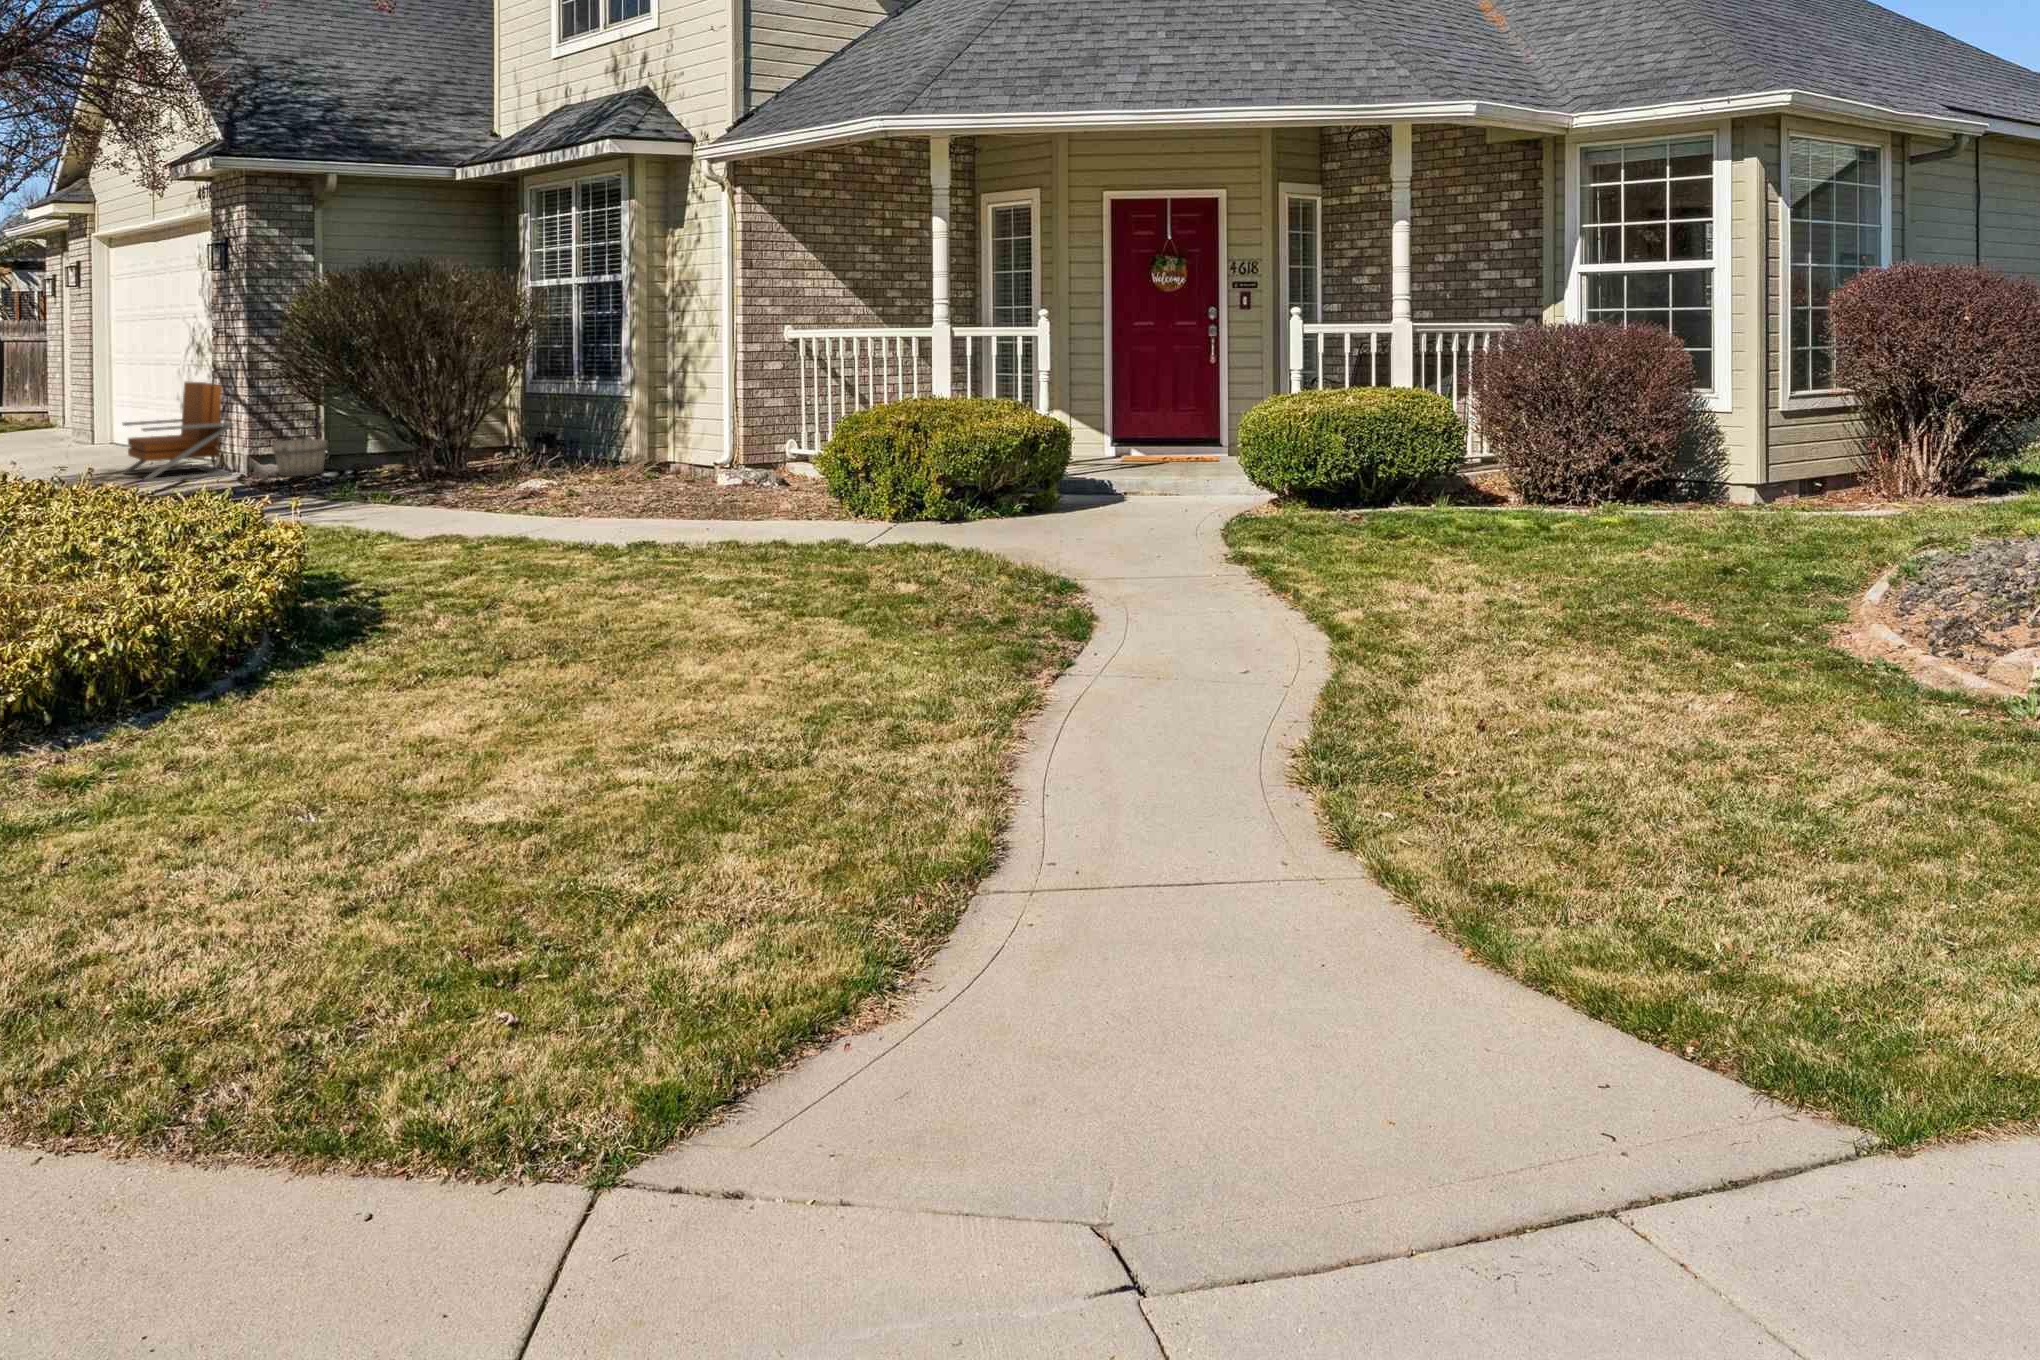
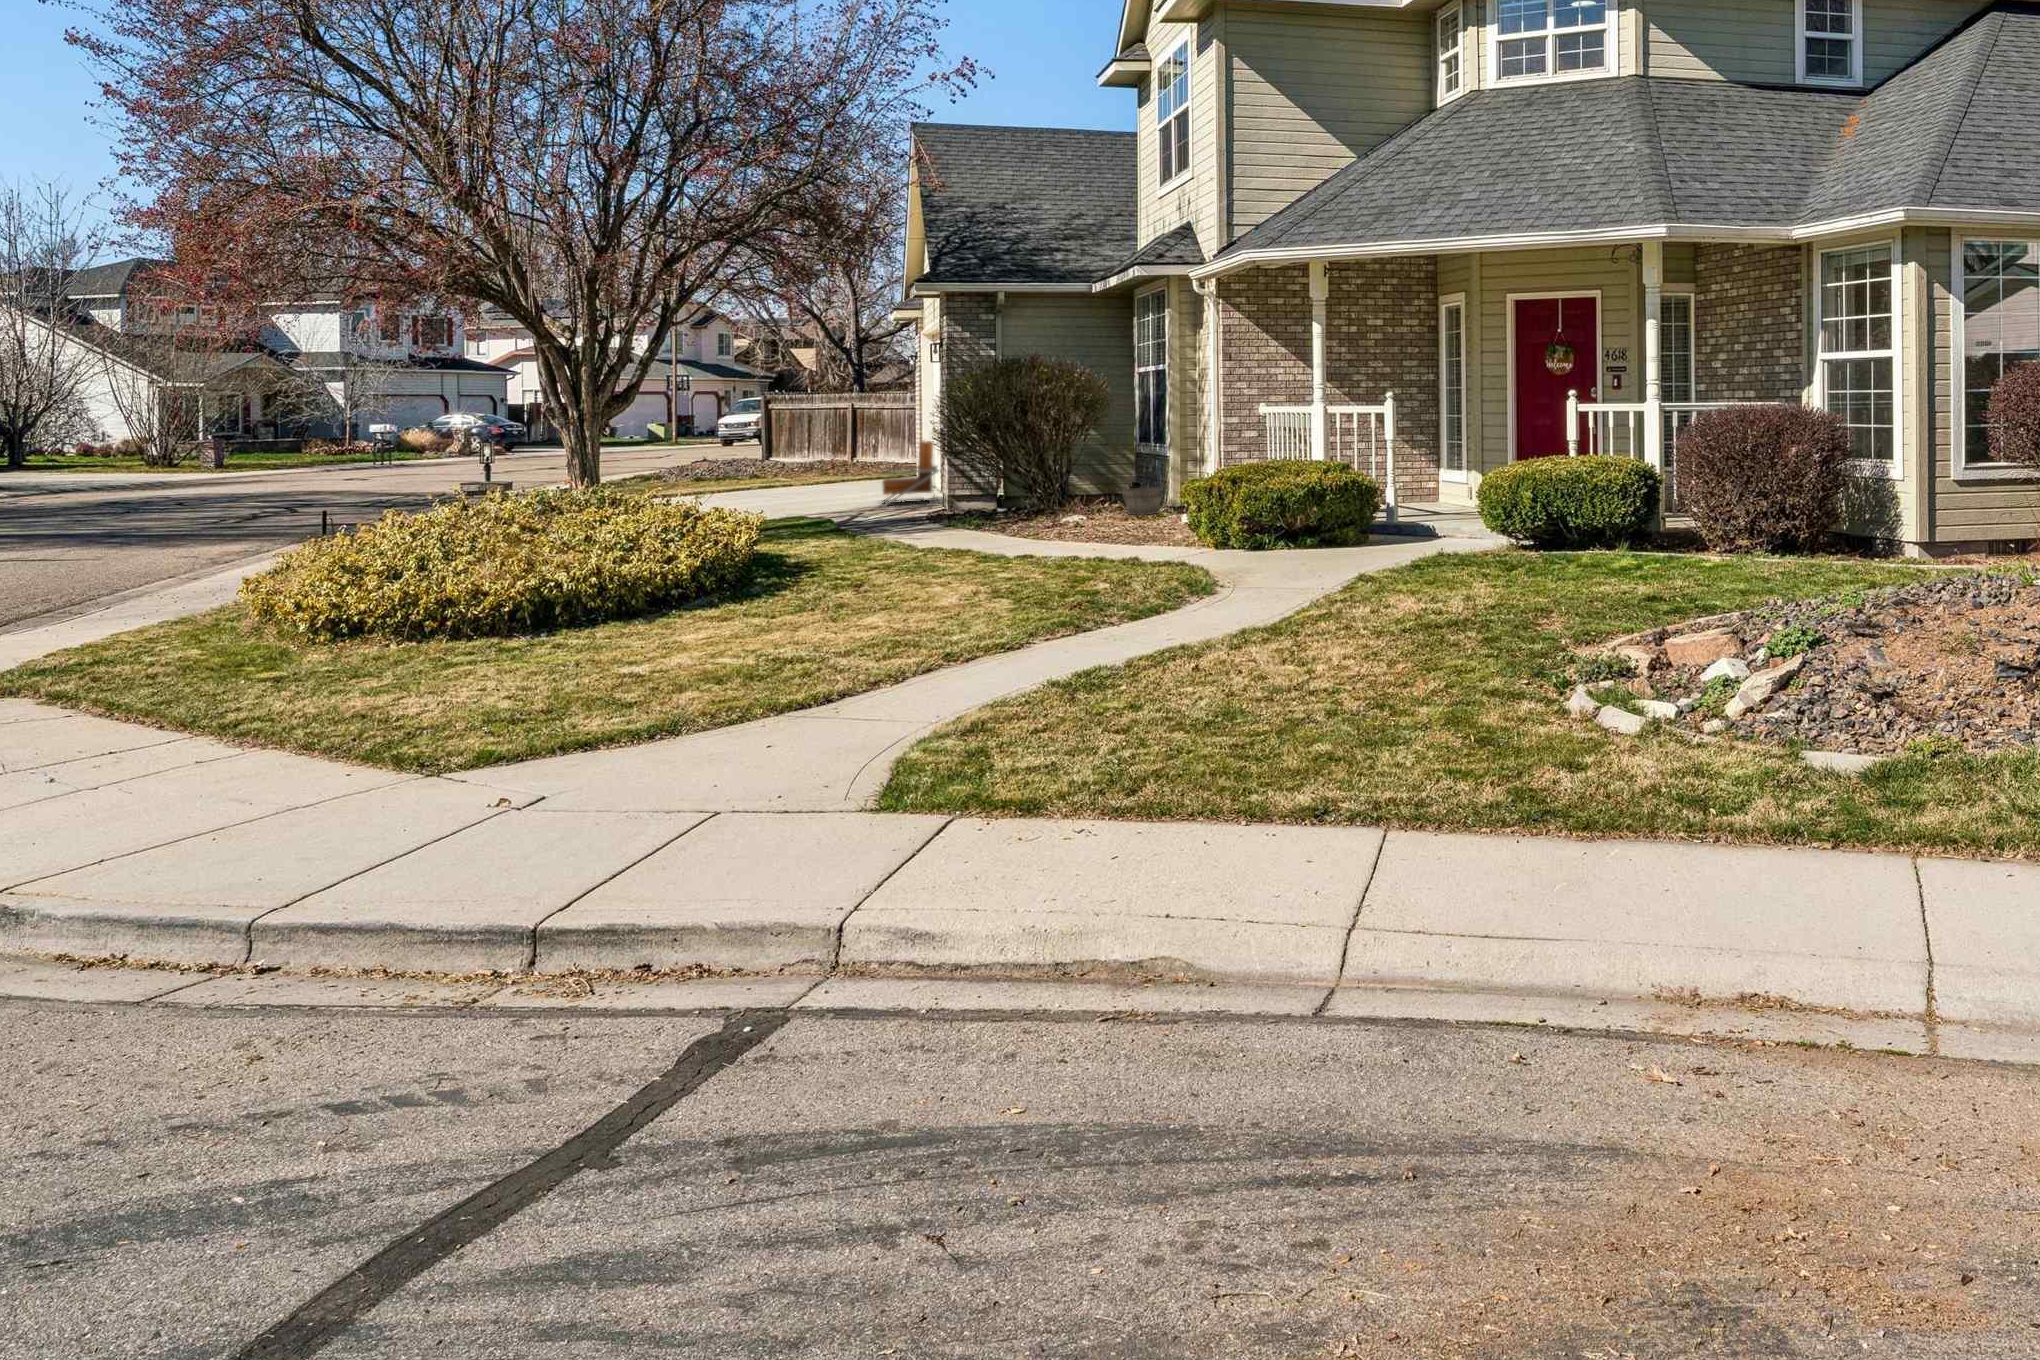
wooden bucket: present [272,433,327,476] -> present [1123,487,1163,515]

